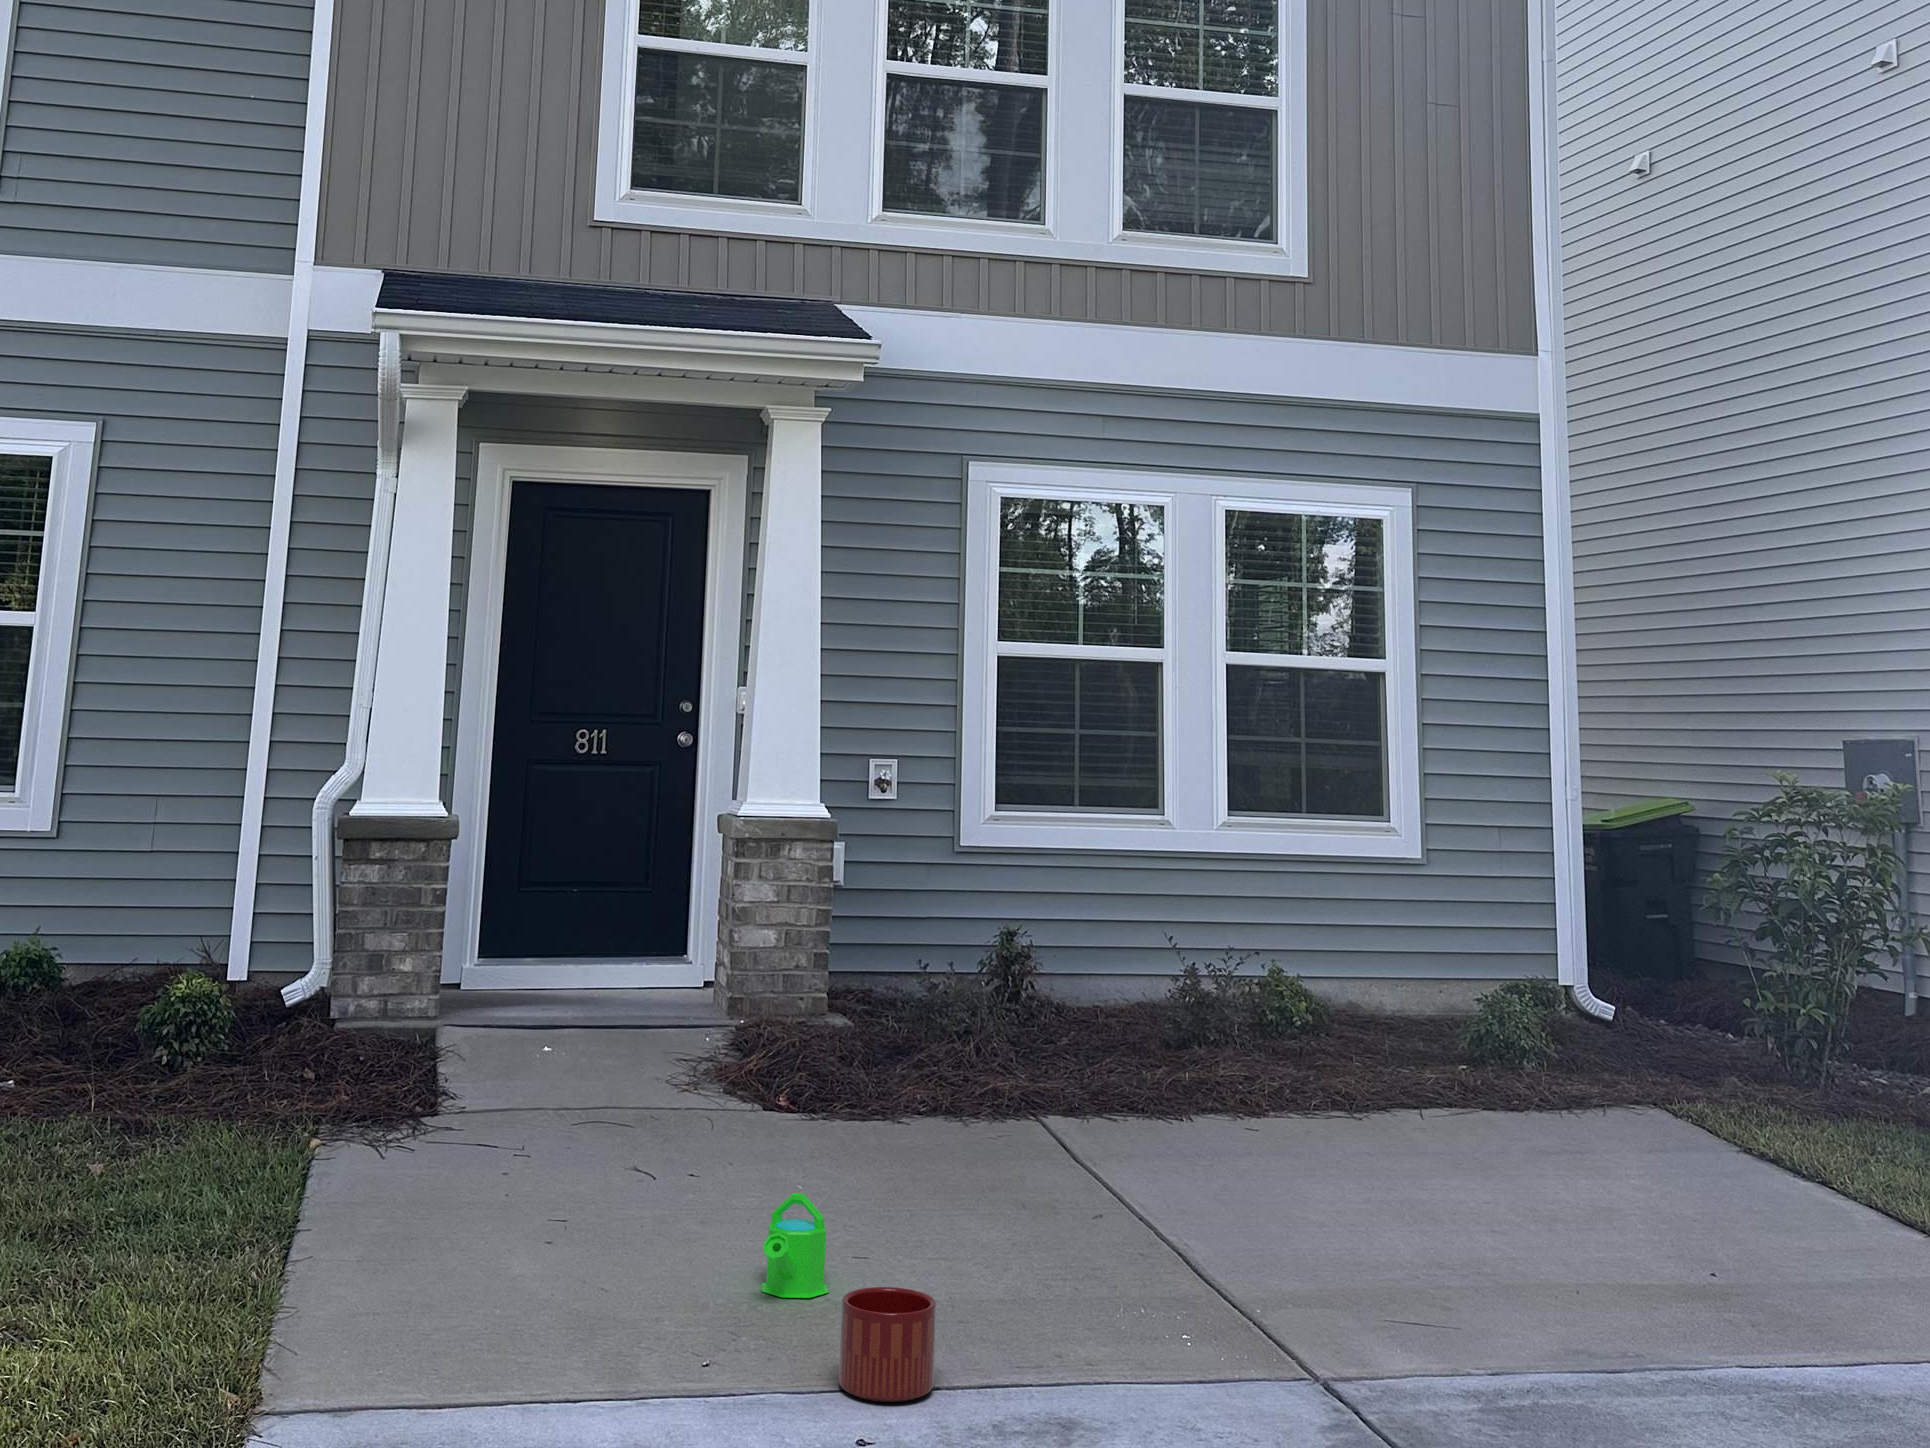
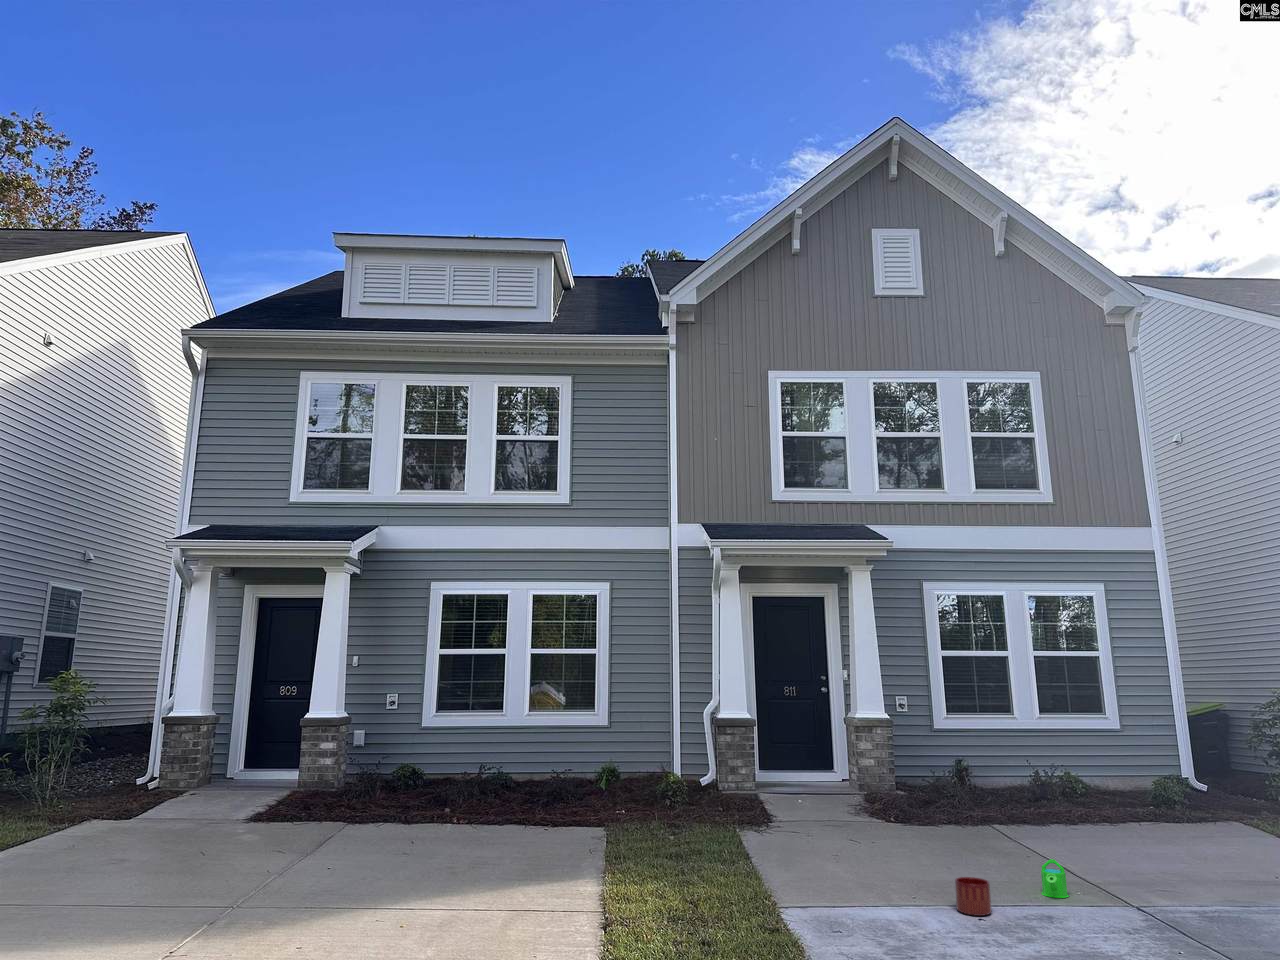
watering can: present [761,1193,829,1298] -> present [1041,859,1069,898]

